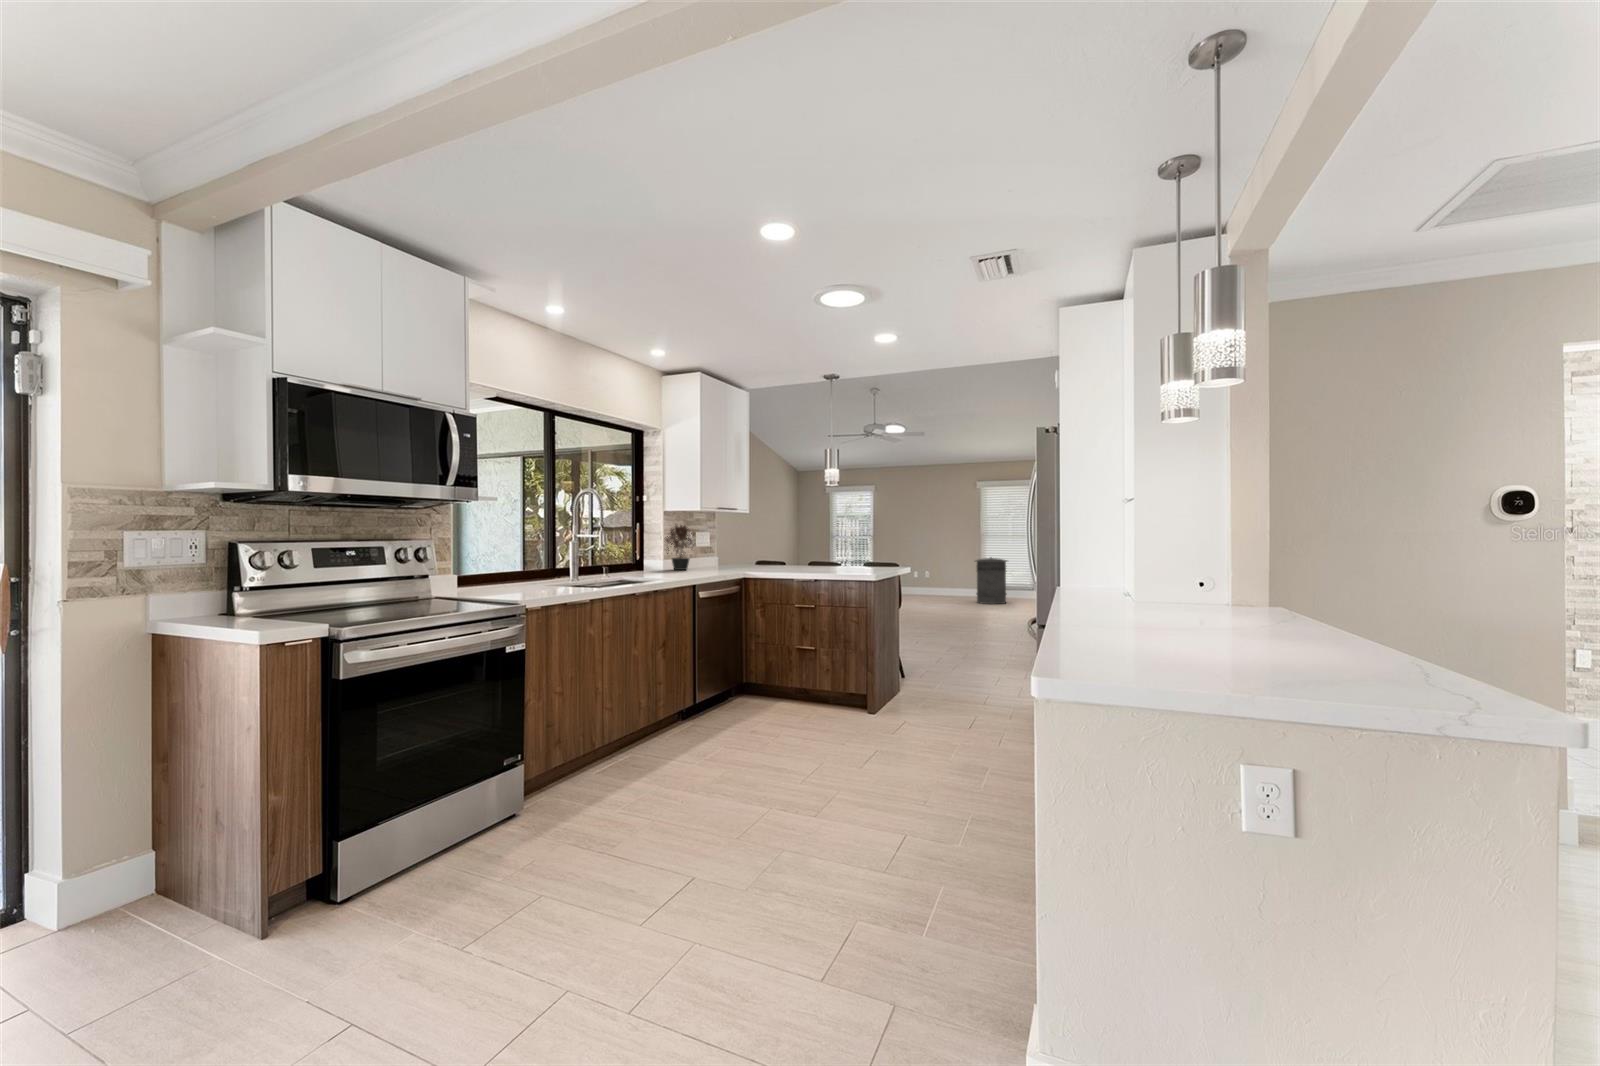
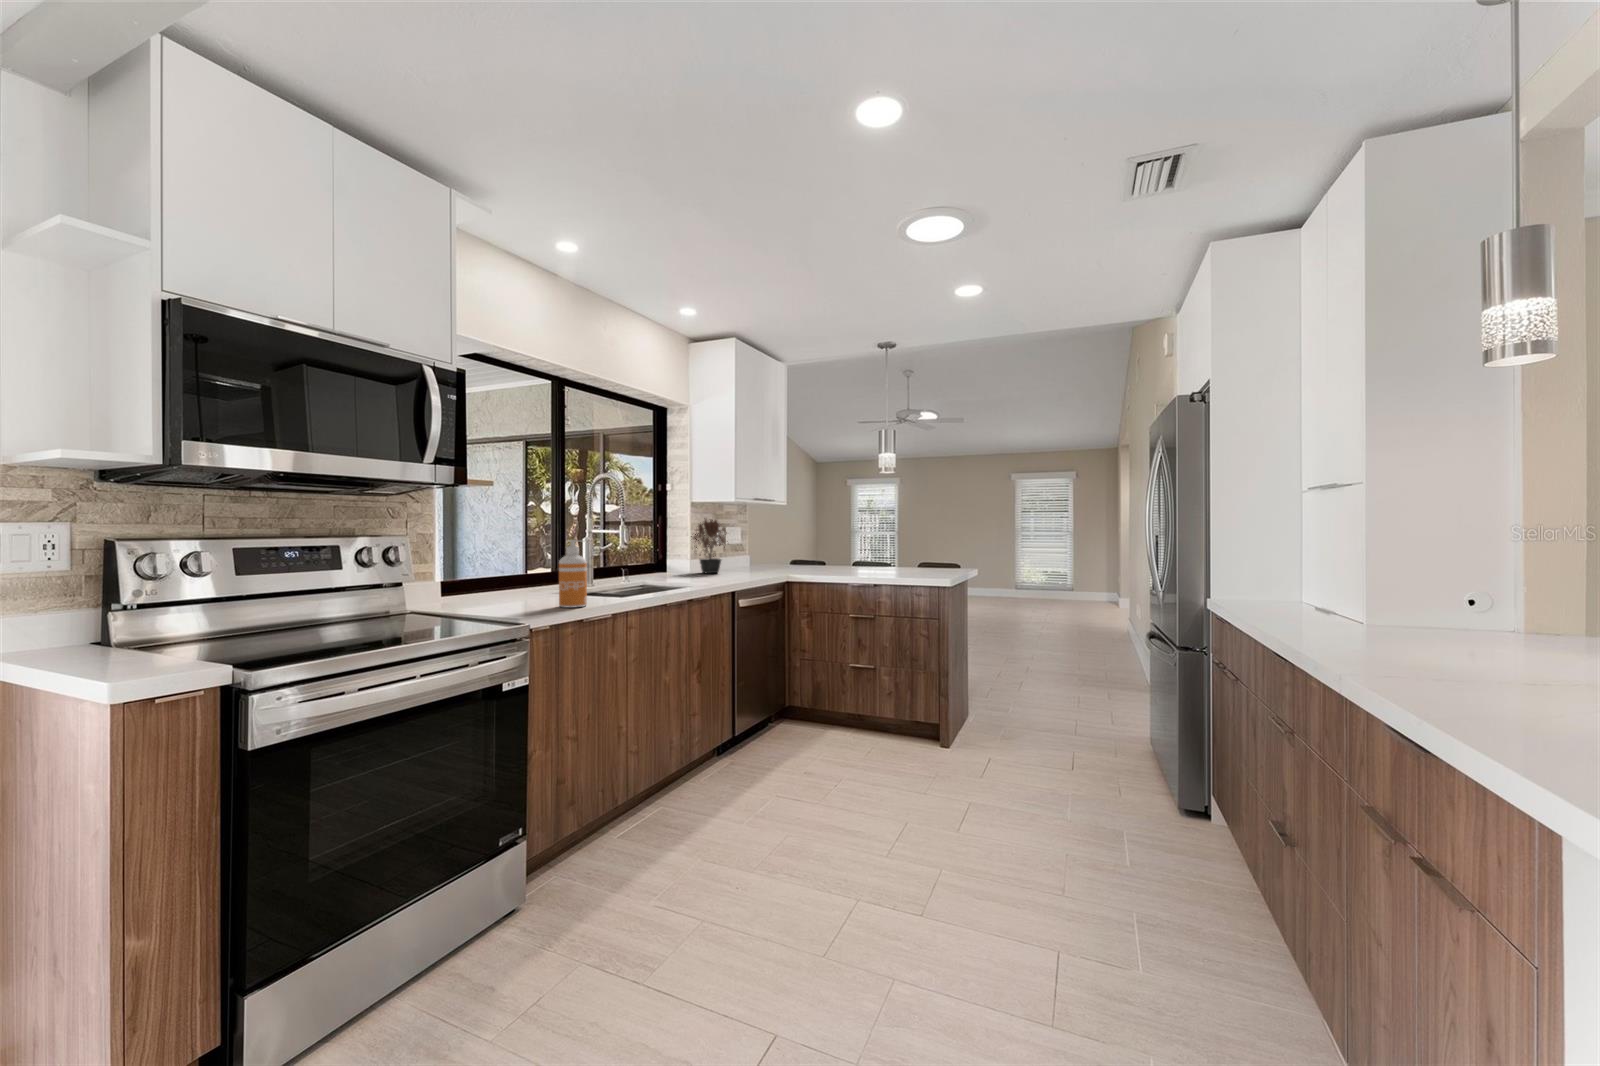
soap dispenser: none [549,542,571,594] -> present [559,540,587,607]
trash can: present [975,558,1007,604] -> none [1015,557,1054,609]

